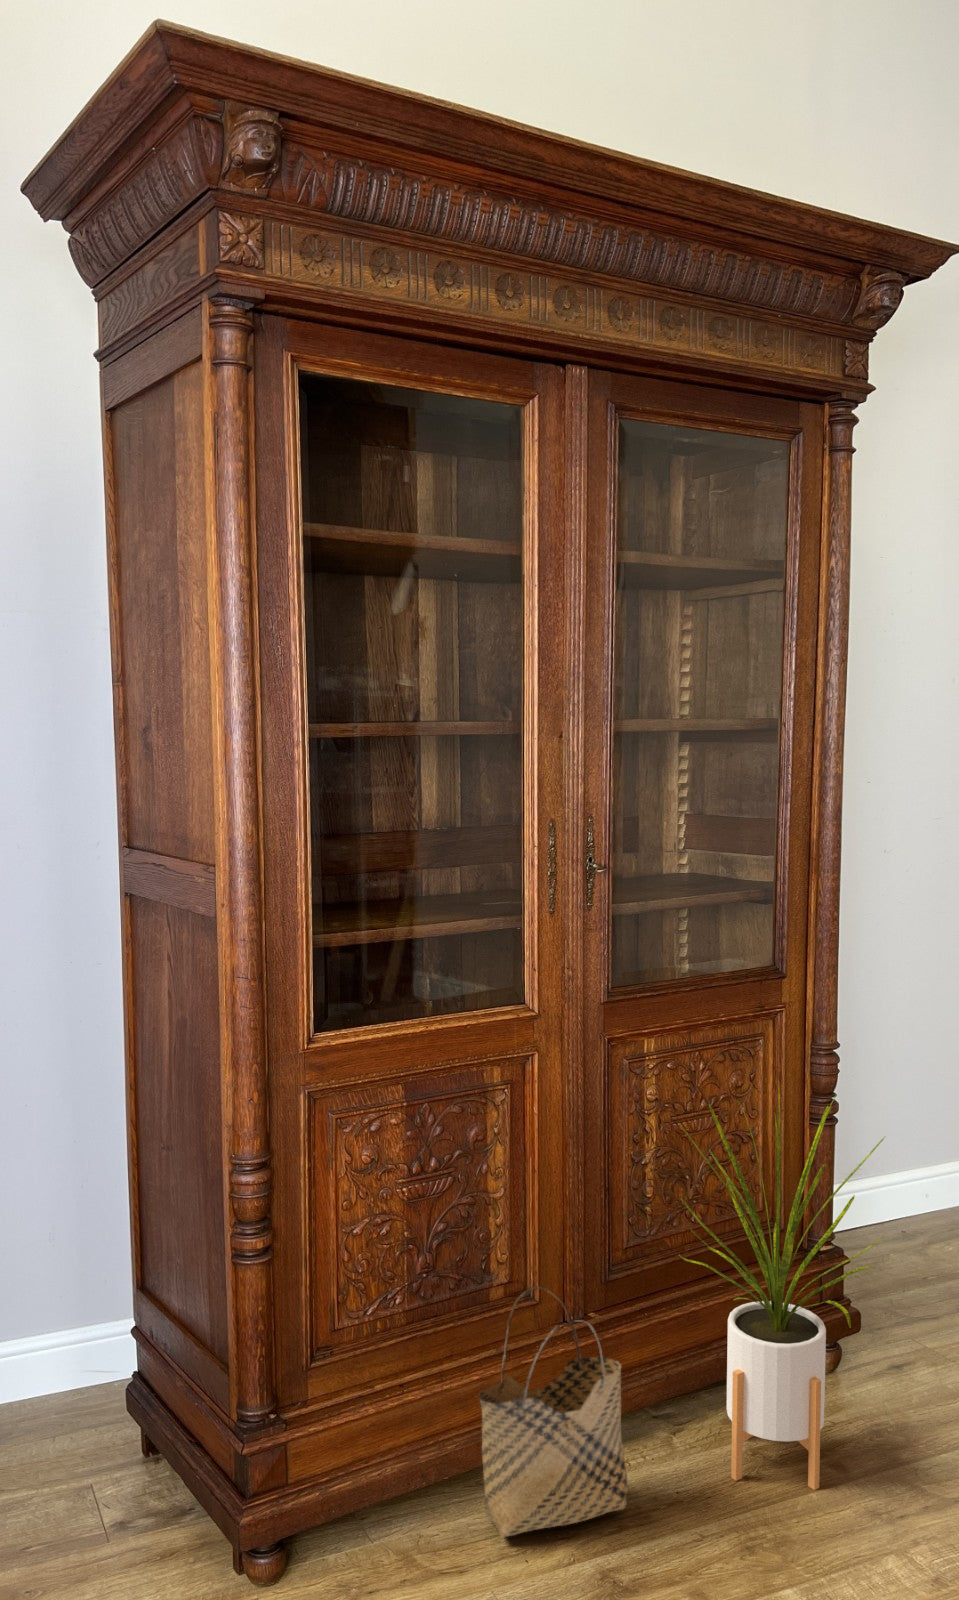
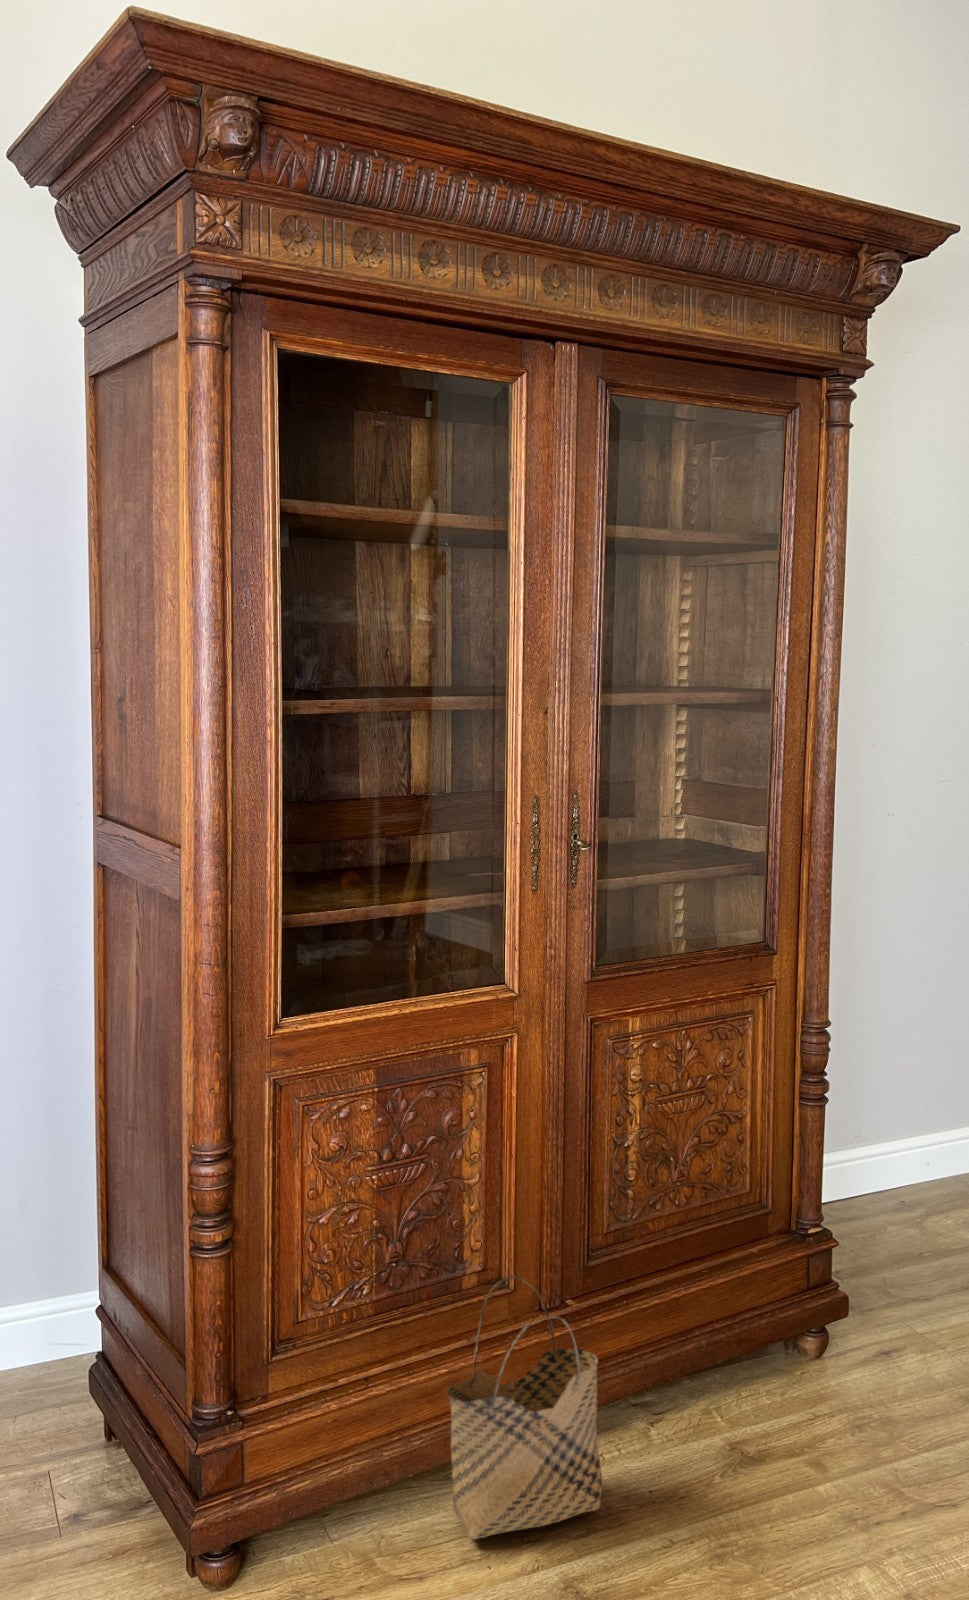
house plant: present [679,1082,886,1490] -> none [659,1066,876,1491]

